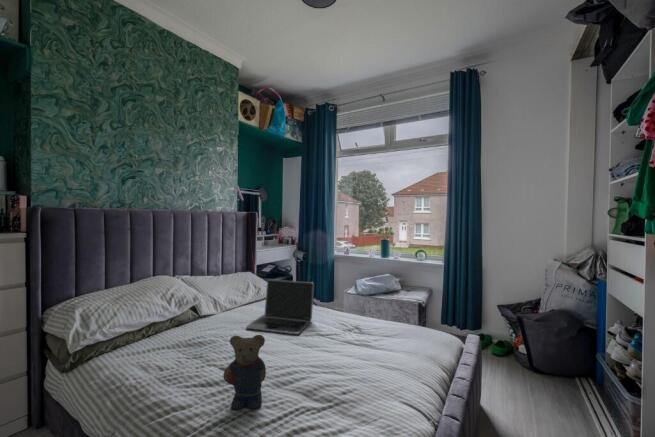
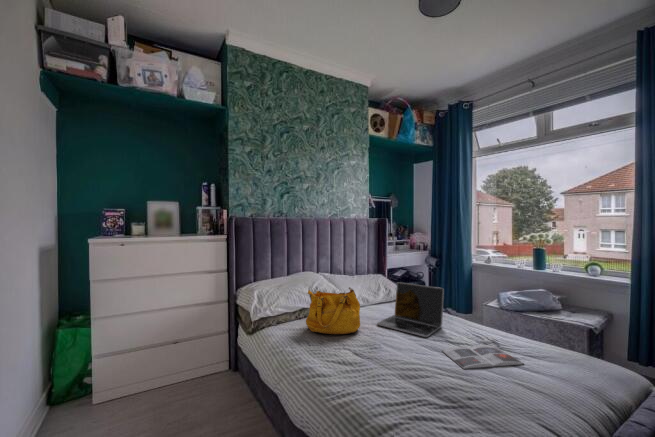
handbag: none [157,291,228,350] -> present [306,287,360,334]
magazine: none [313,333,383,362] -> present [442,345,524,369]
teddy bear: present [223,335,266,409] -> none [355,324,391,390]

